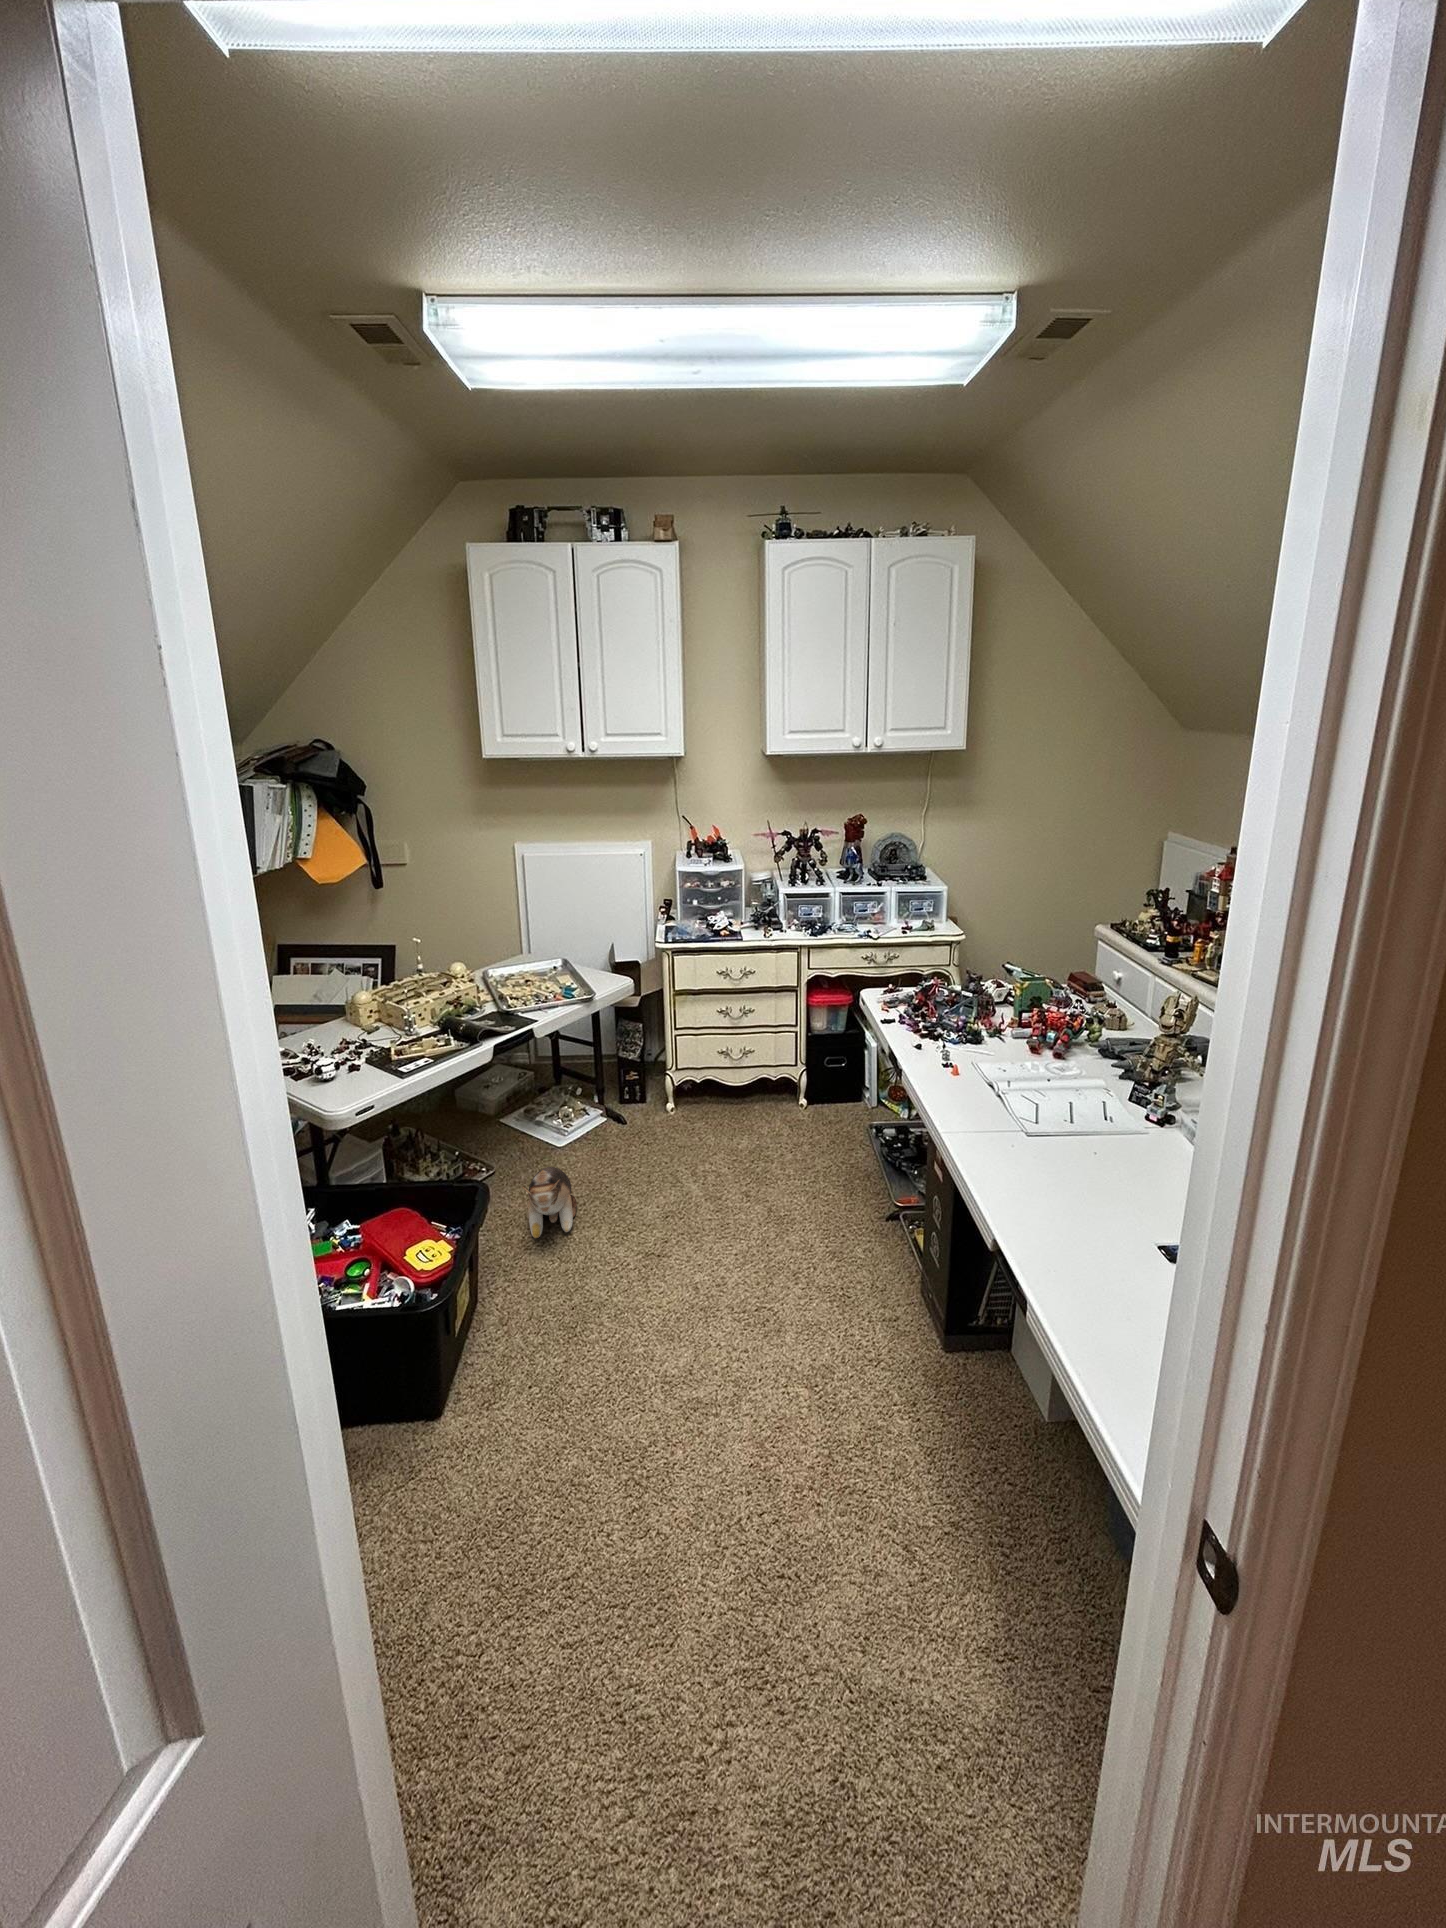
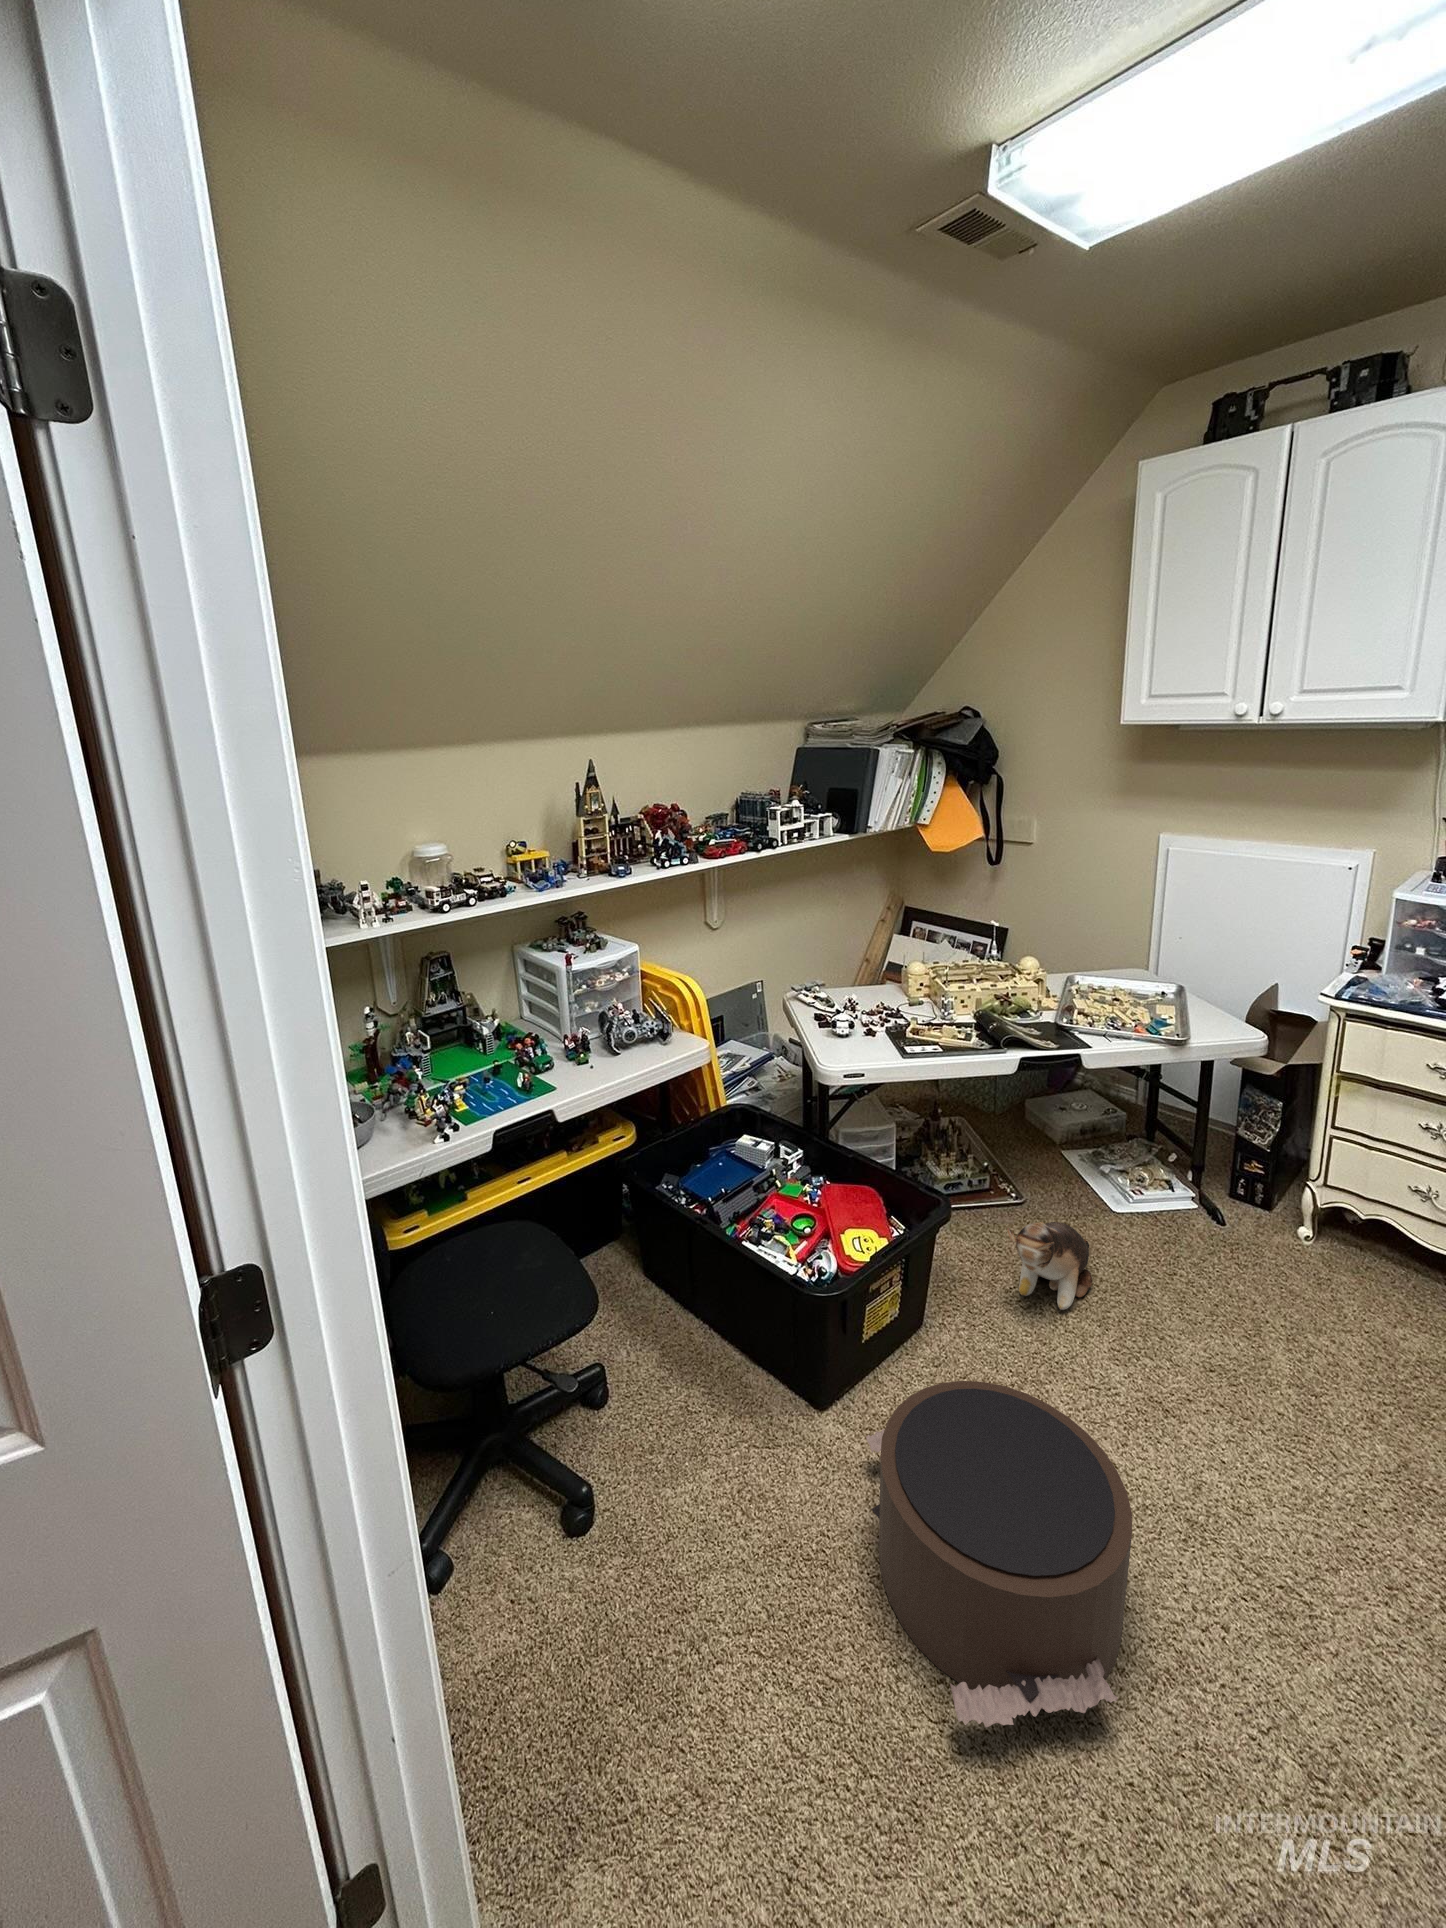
pouf: none [496,1282,730,1514] -> present [866,1381,1132,1727]

